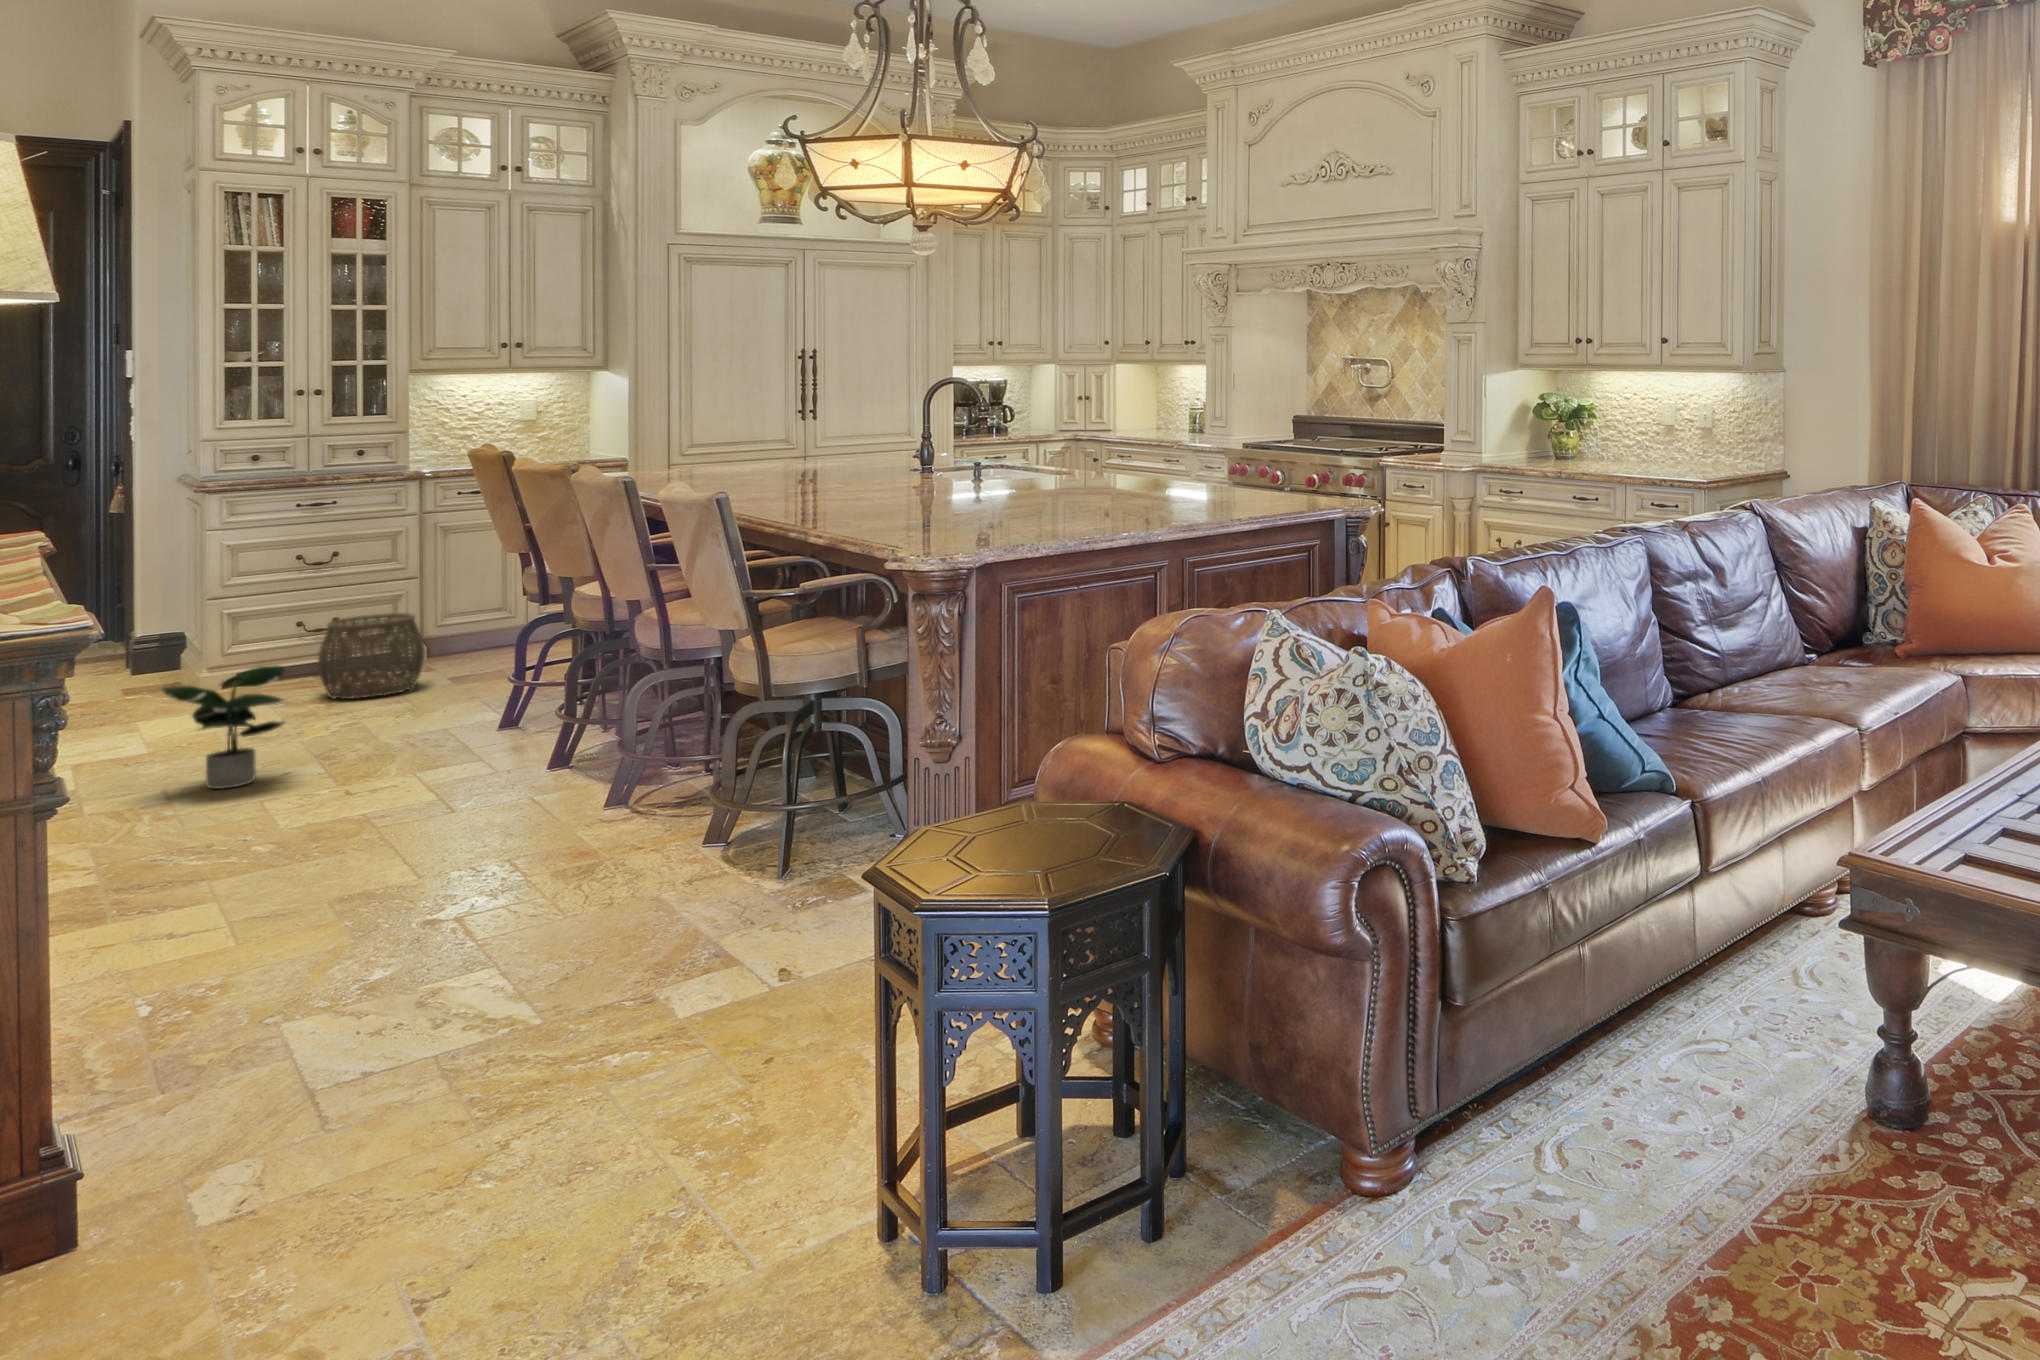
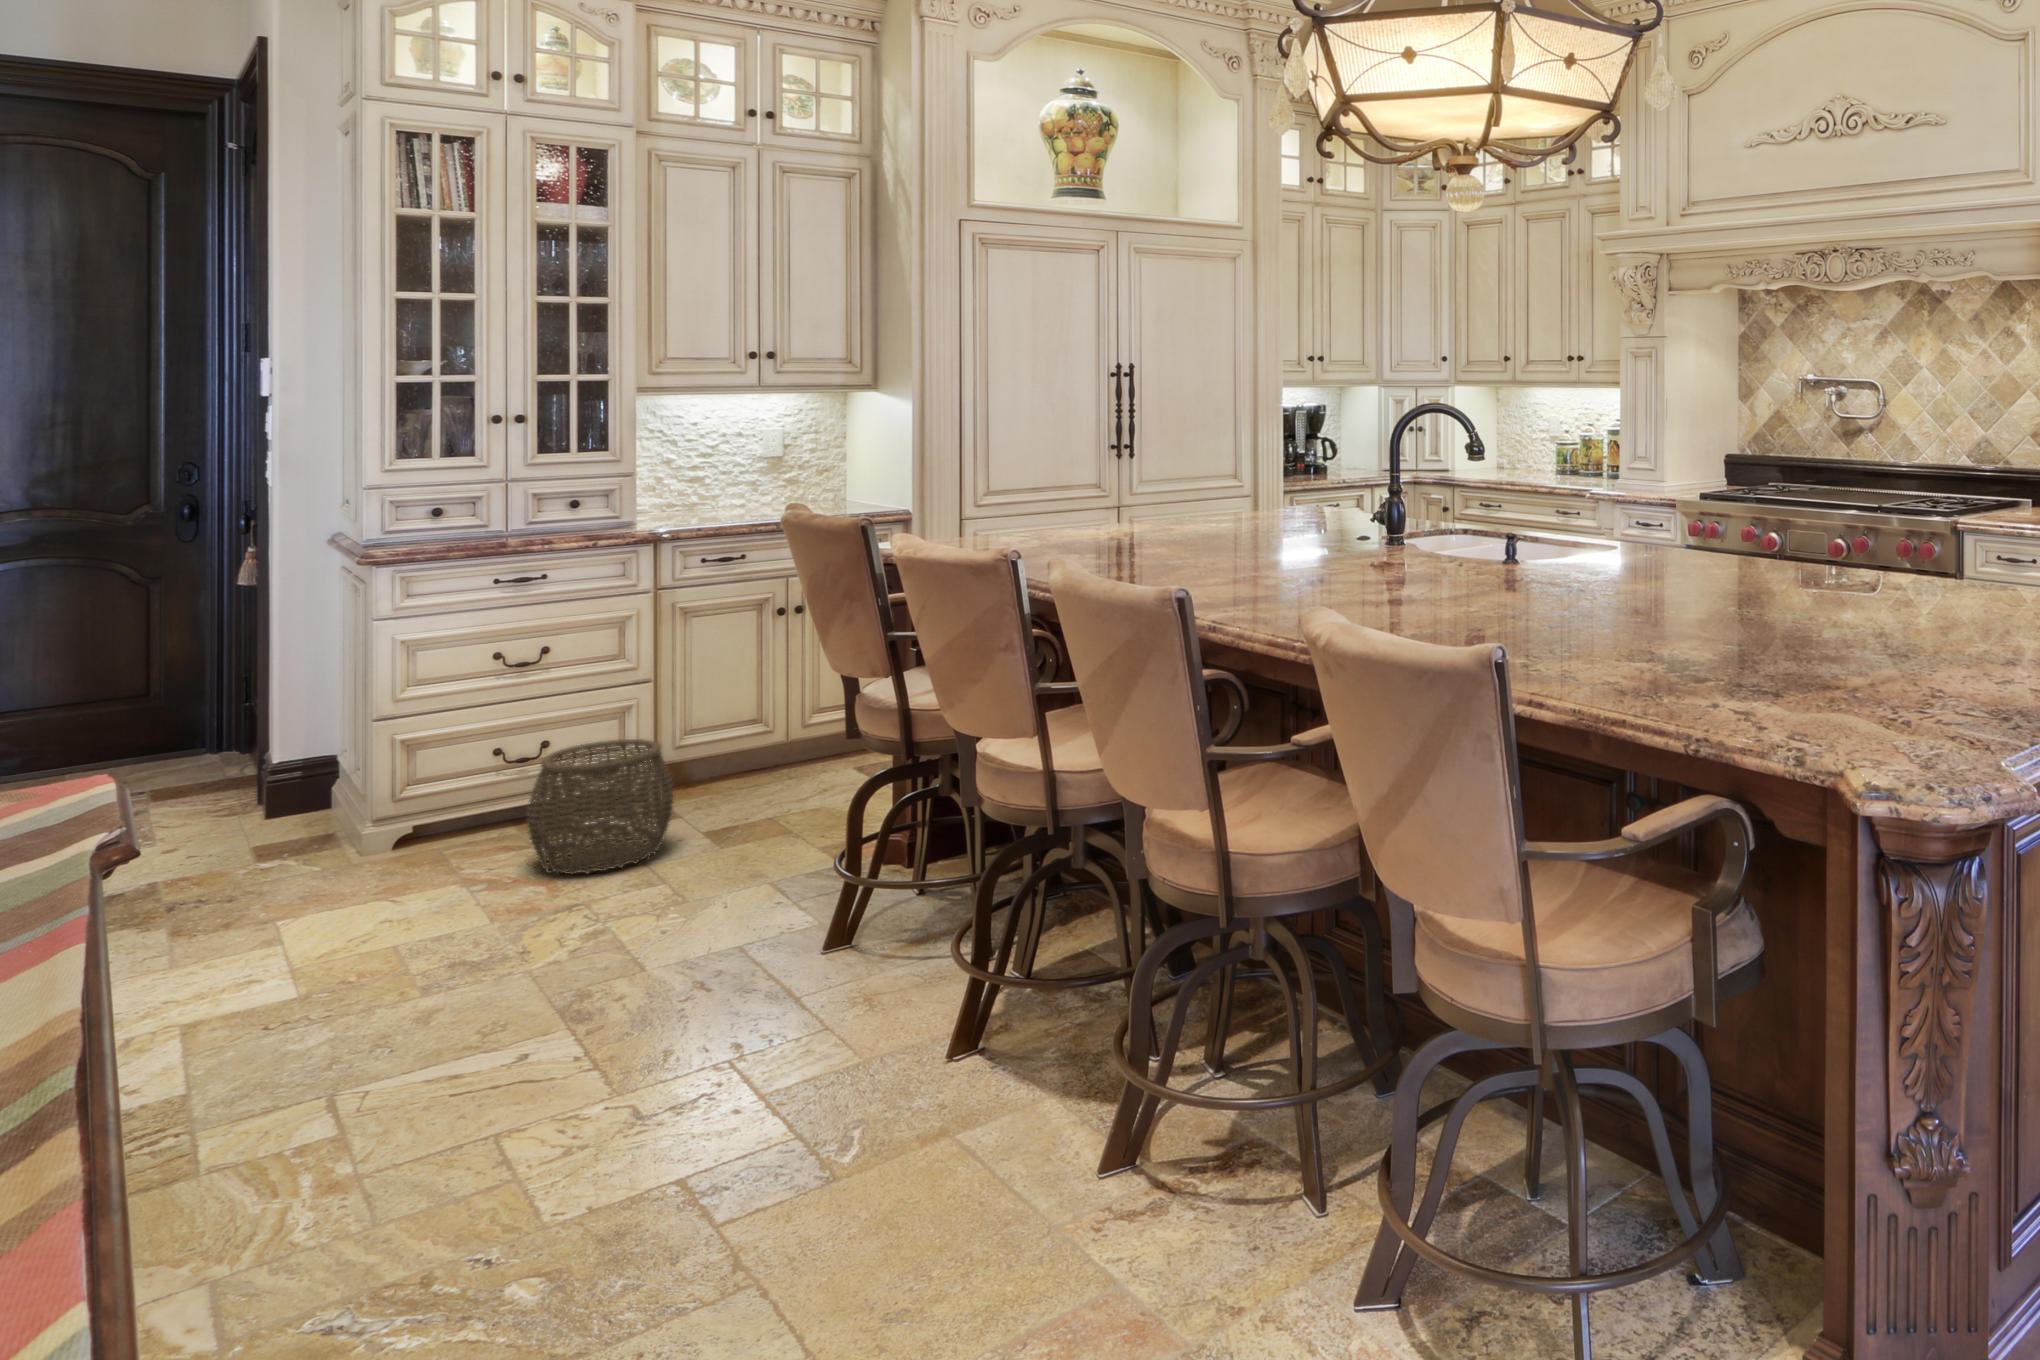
potted plant: present [162,666,287,789] -> none [318,893,528,1126]

